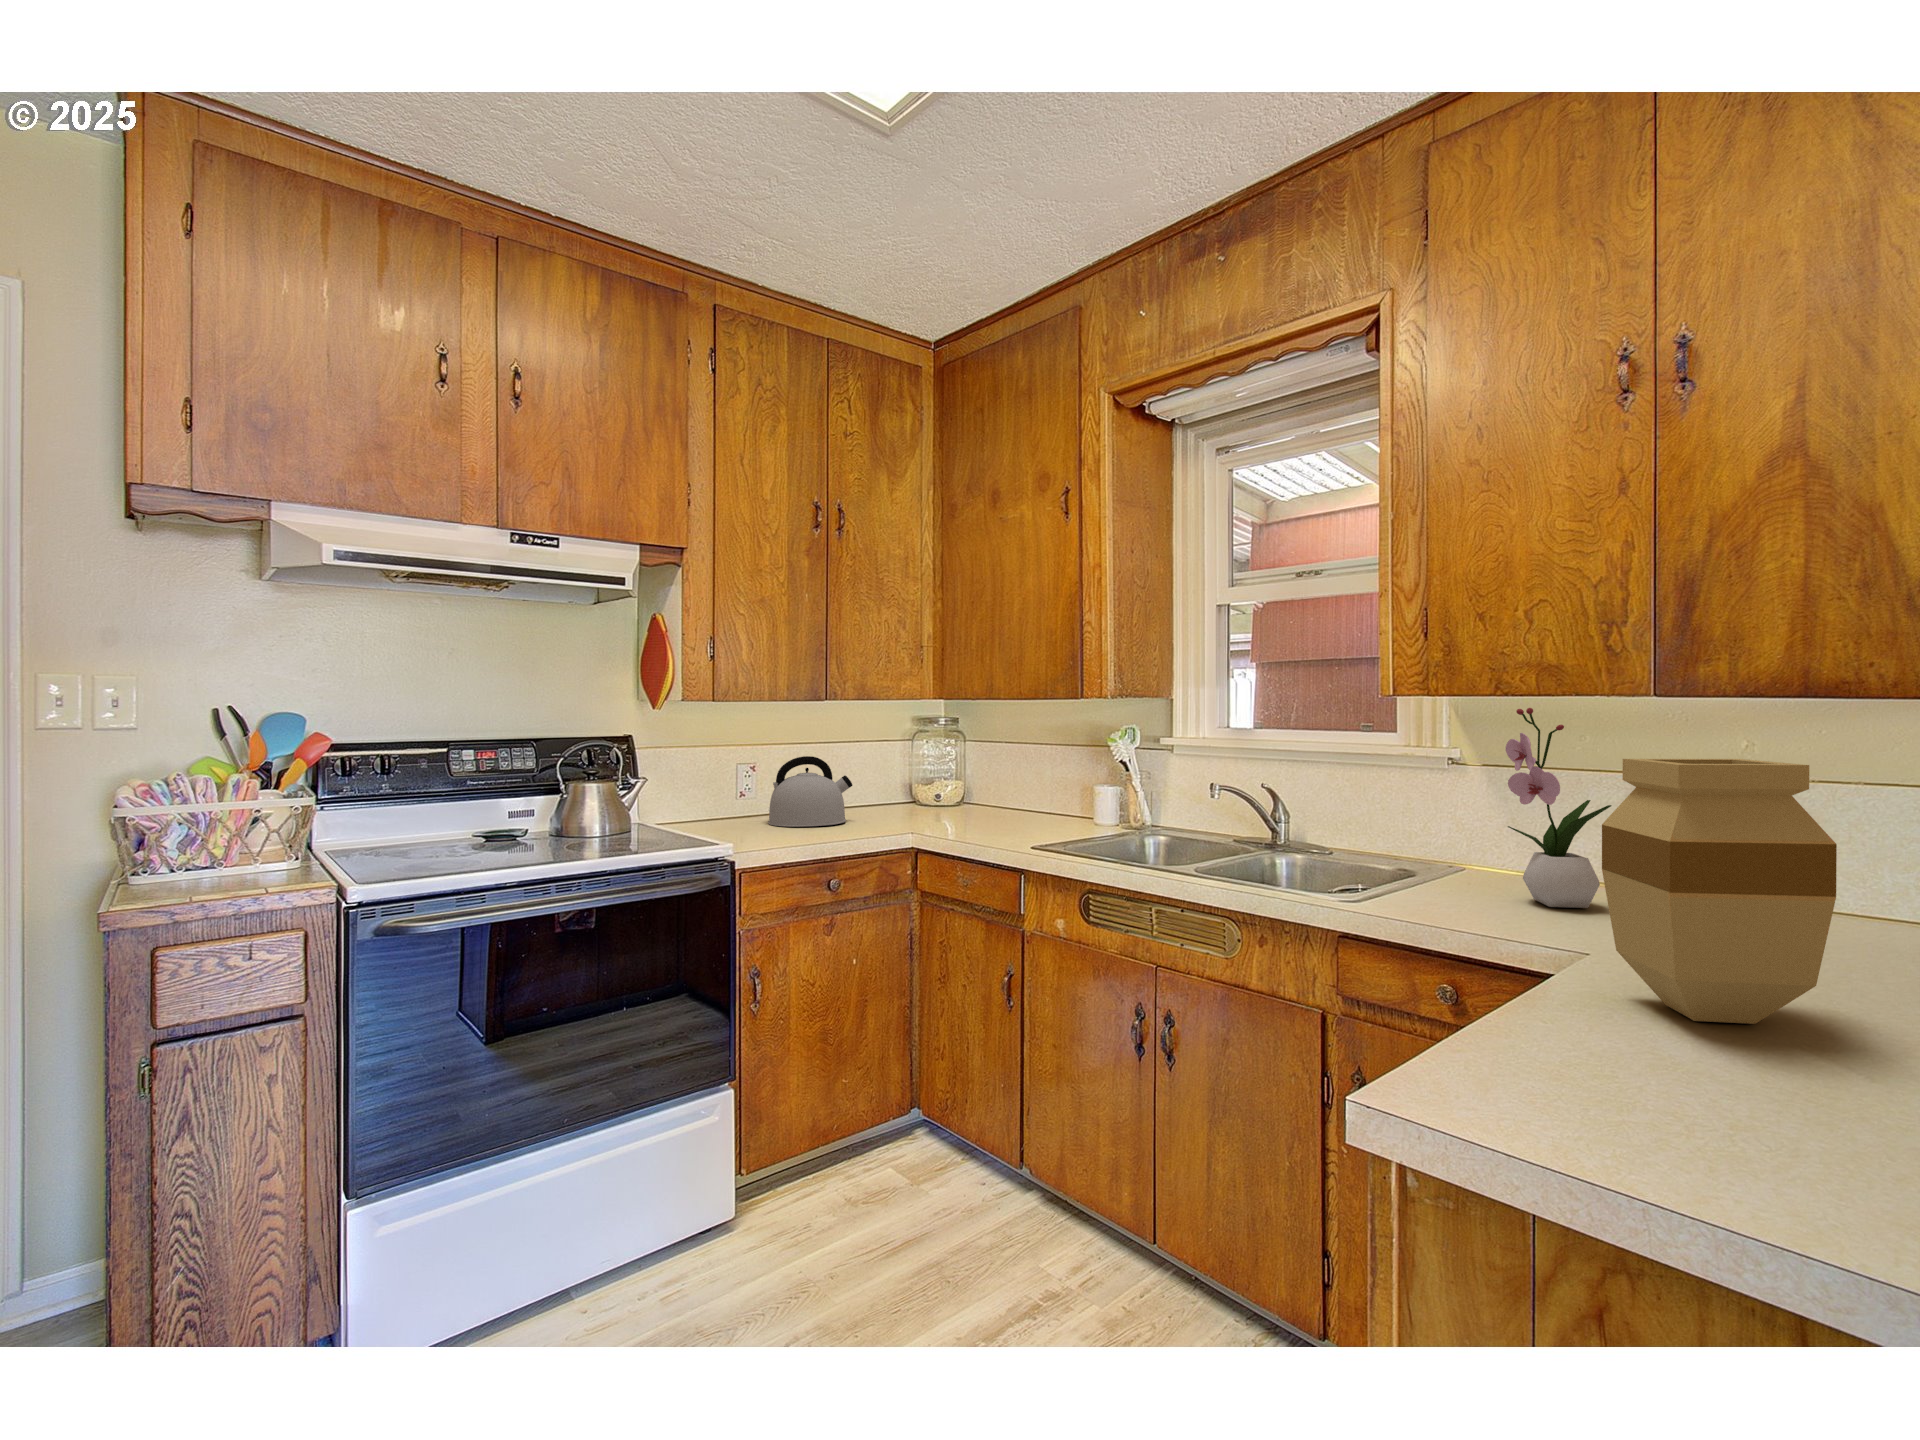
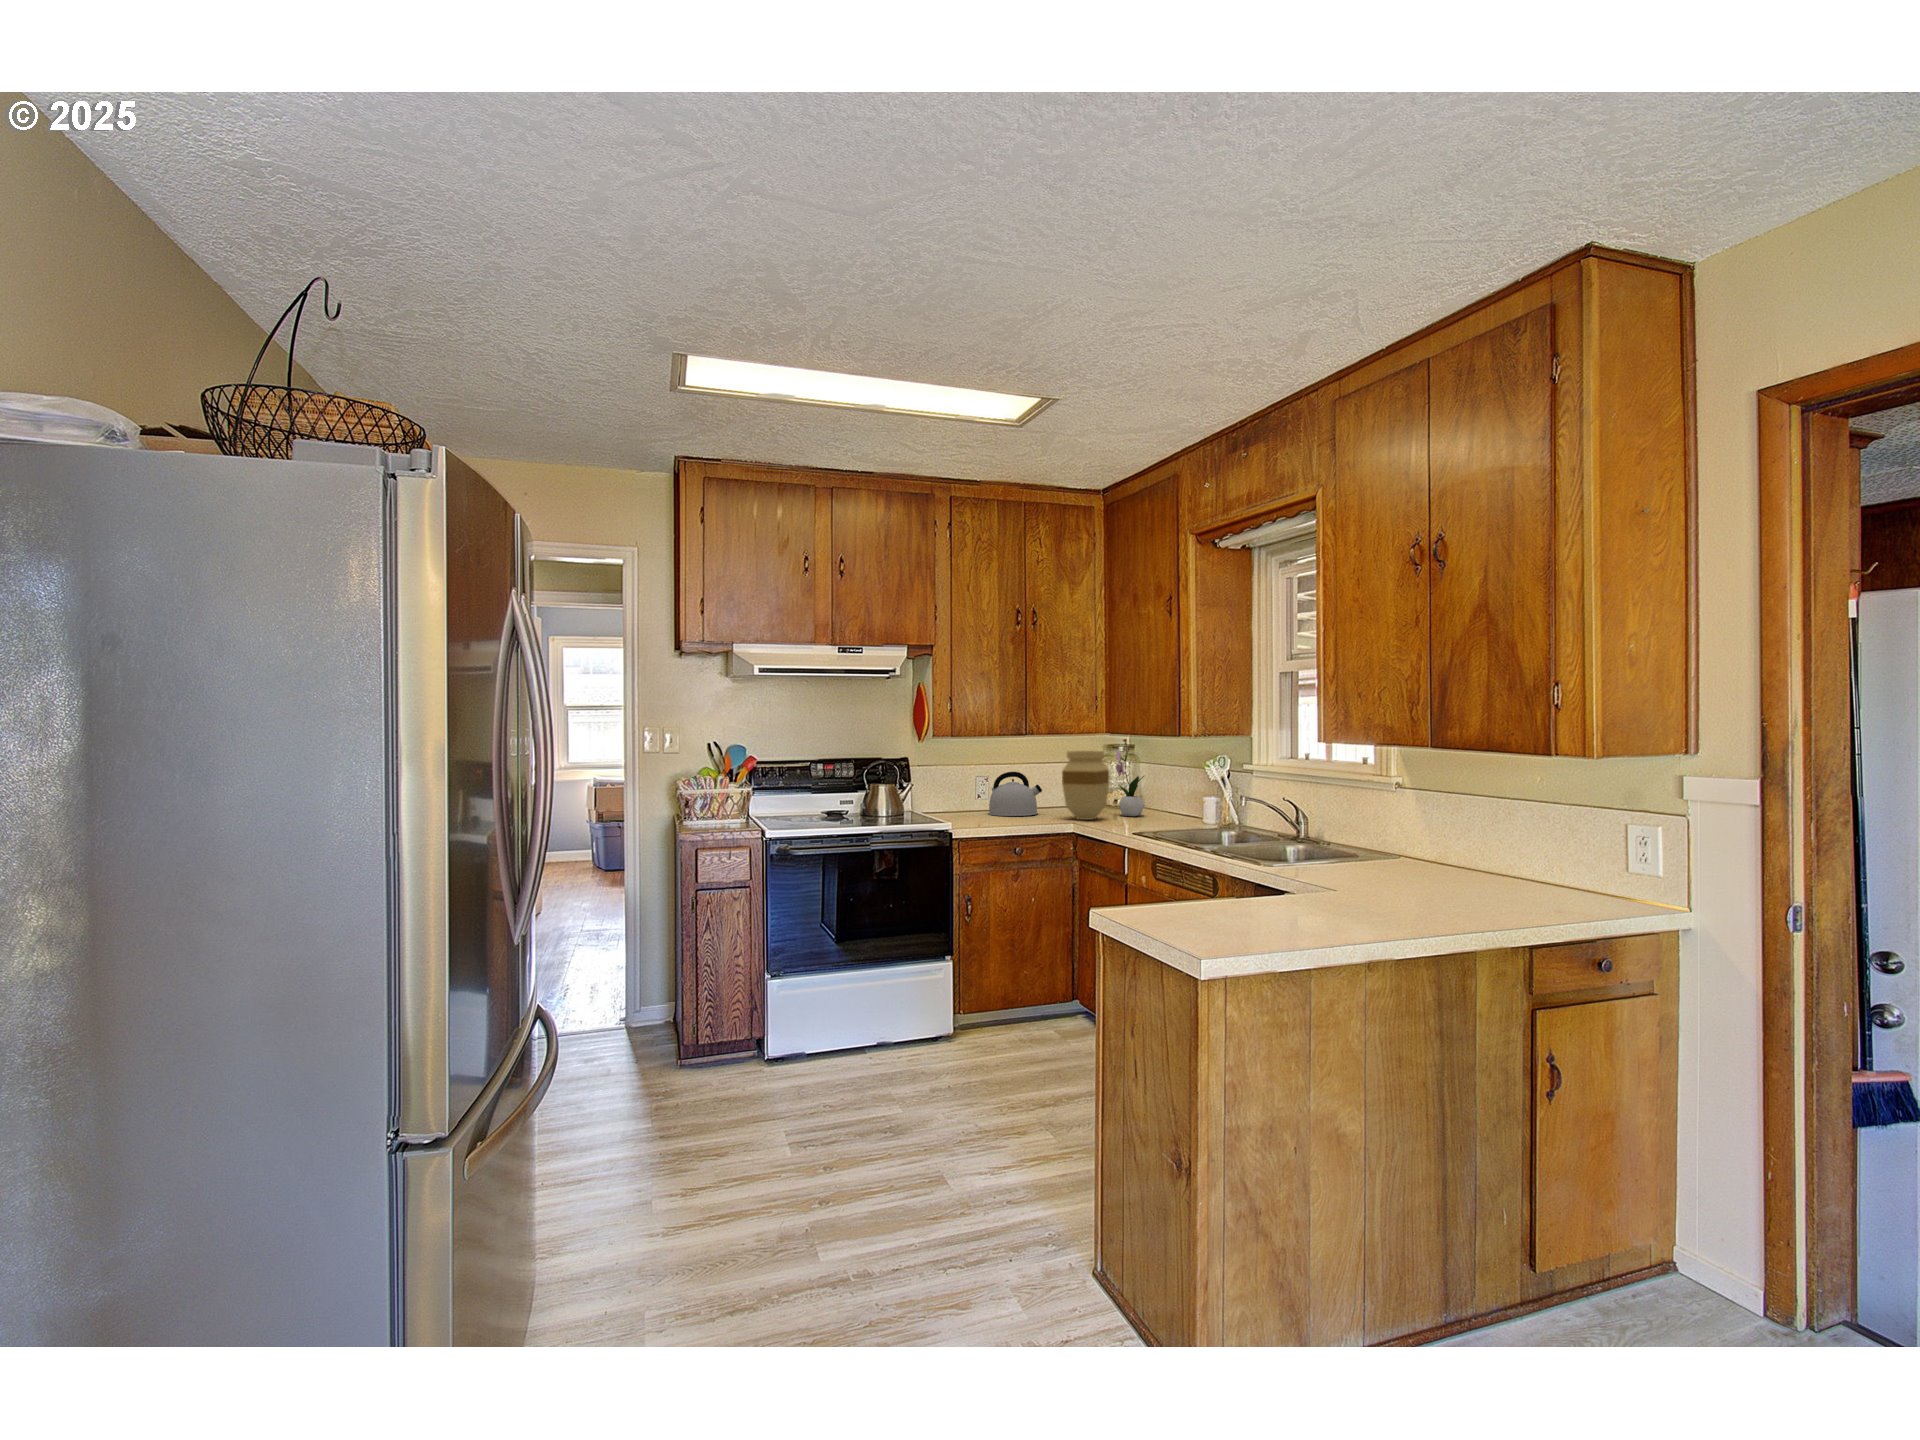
flower arrangement: present [1506,708,1611,908] -> present [1116,739,1144,816]
vase: present [1602,759,1837,1024] -> present [1062,751,1109,820]

